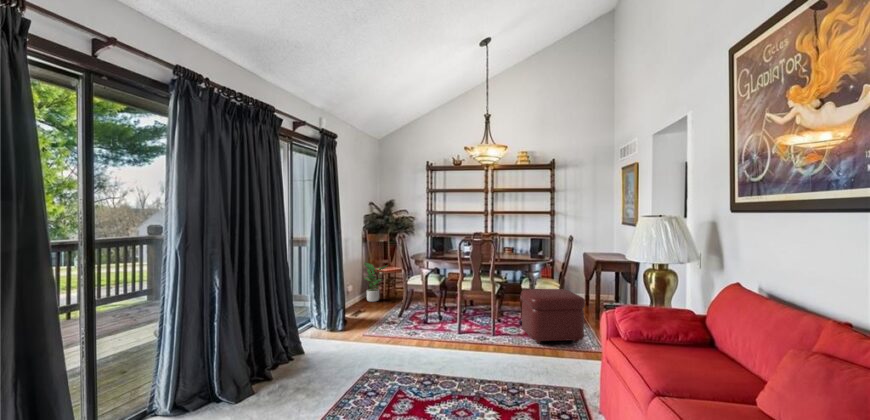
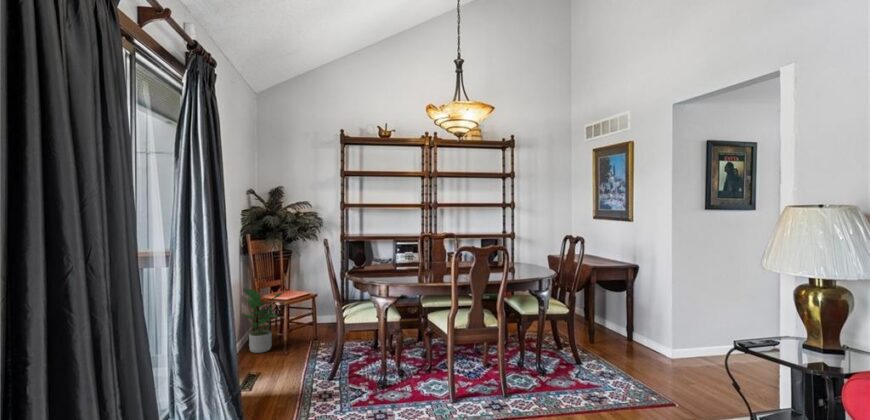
ottoman: present [521,289,585,344] -> none [531,314,627,402]

